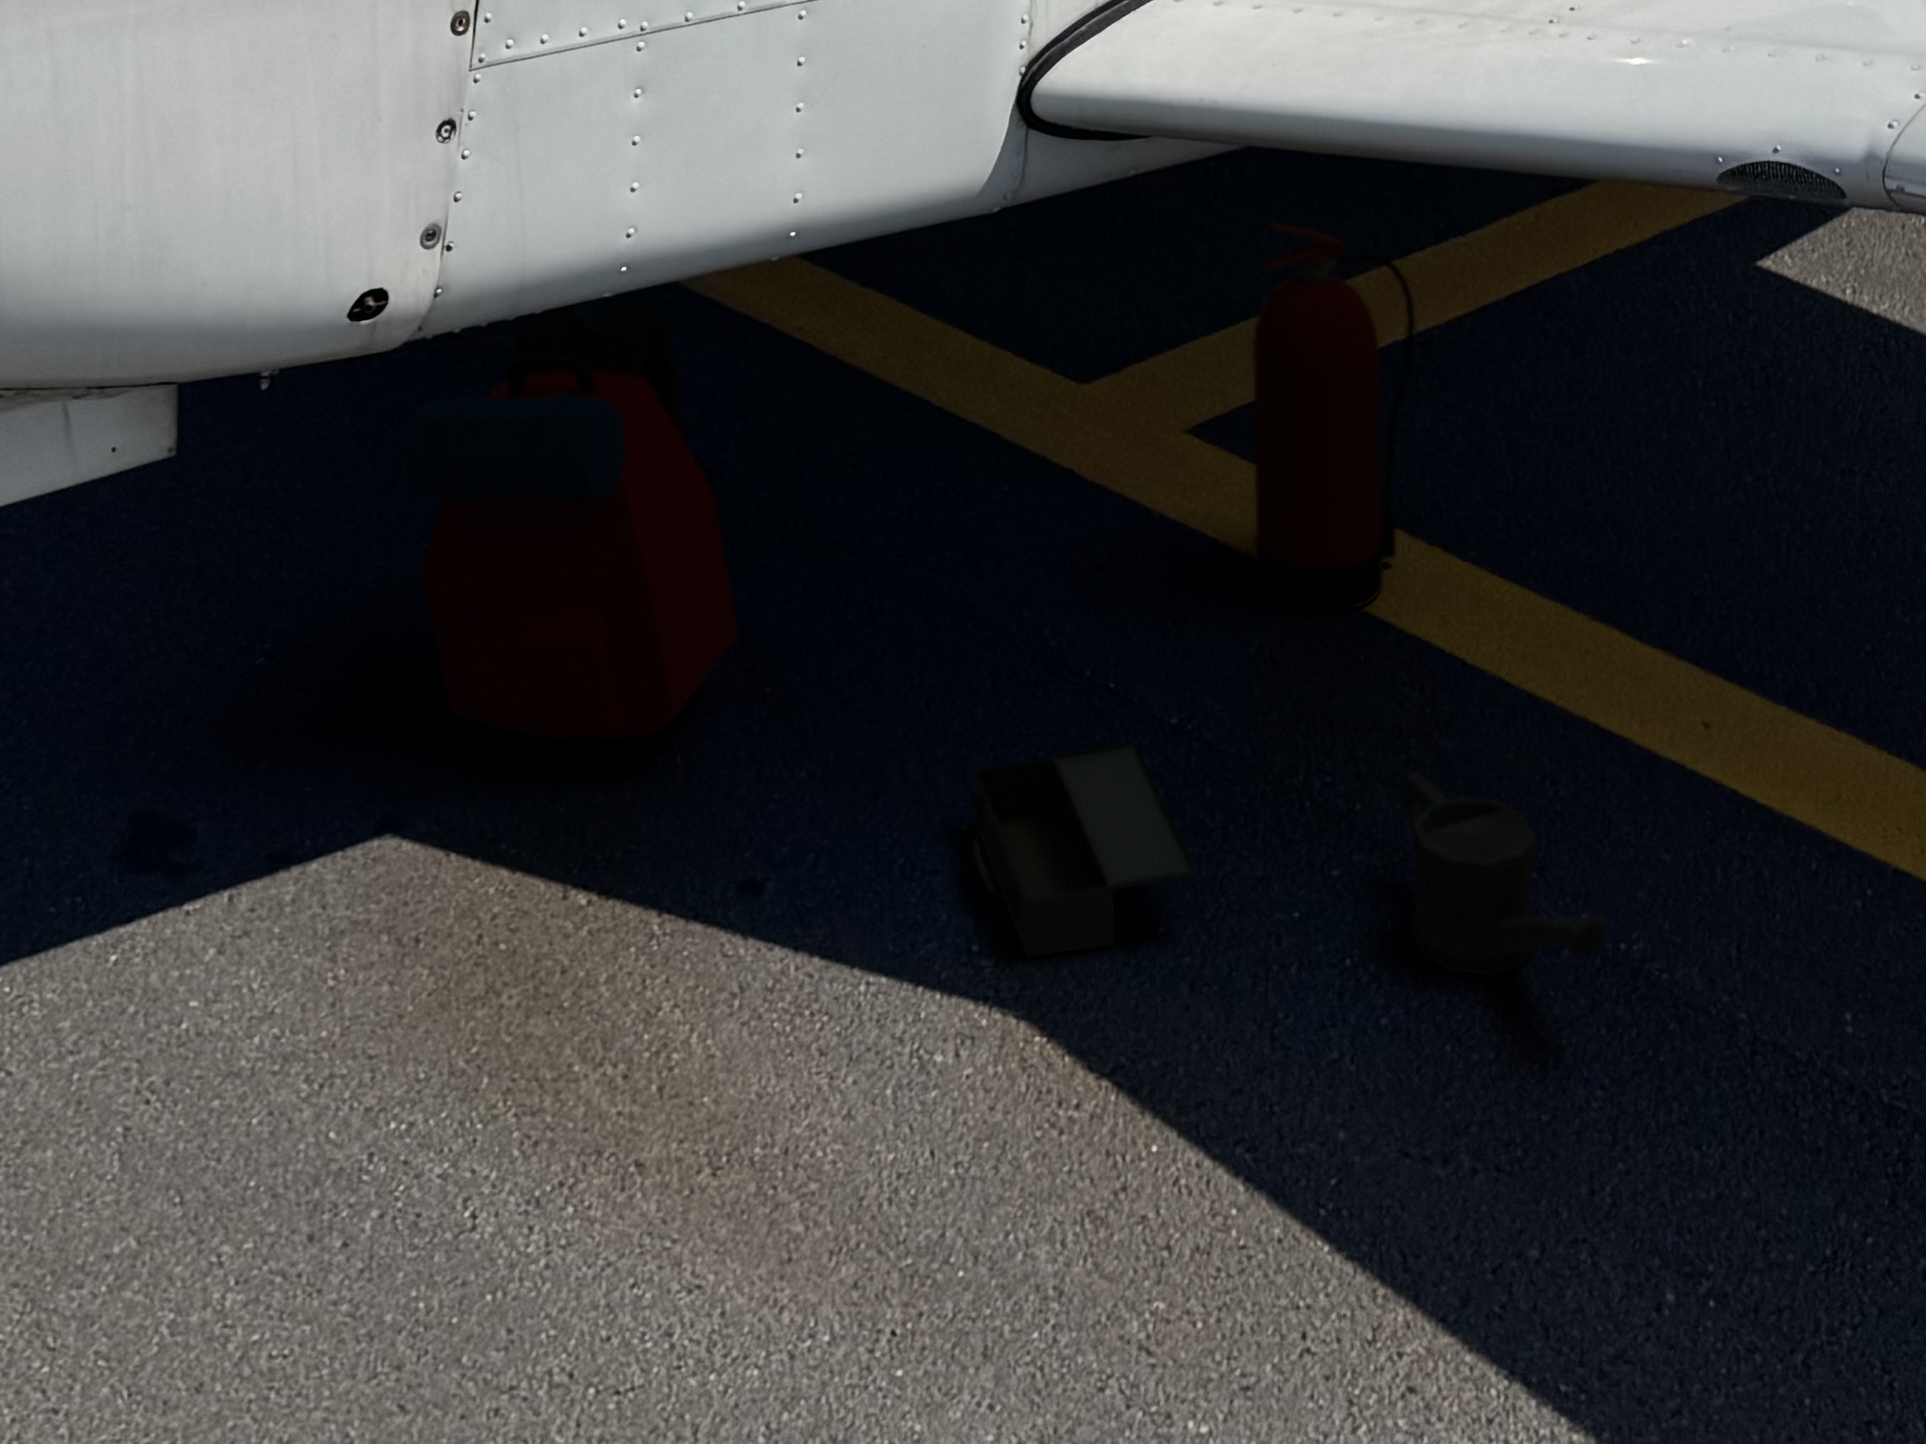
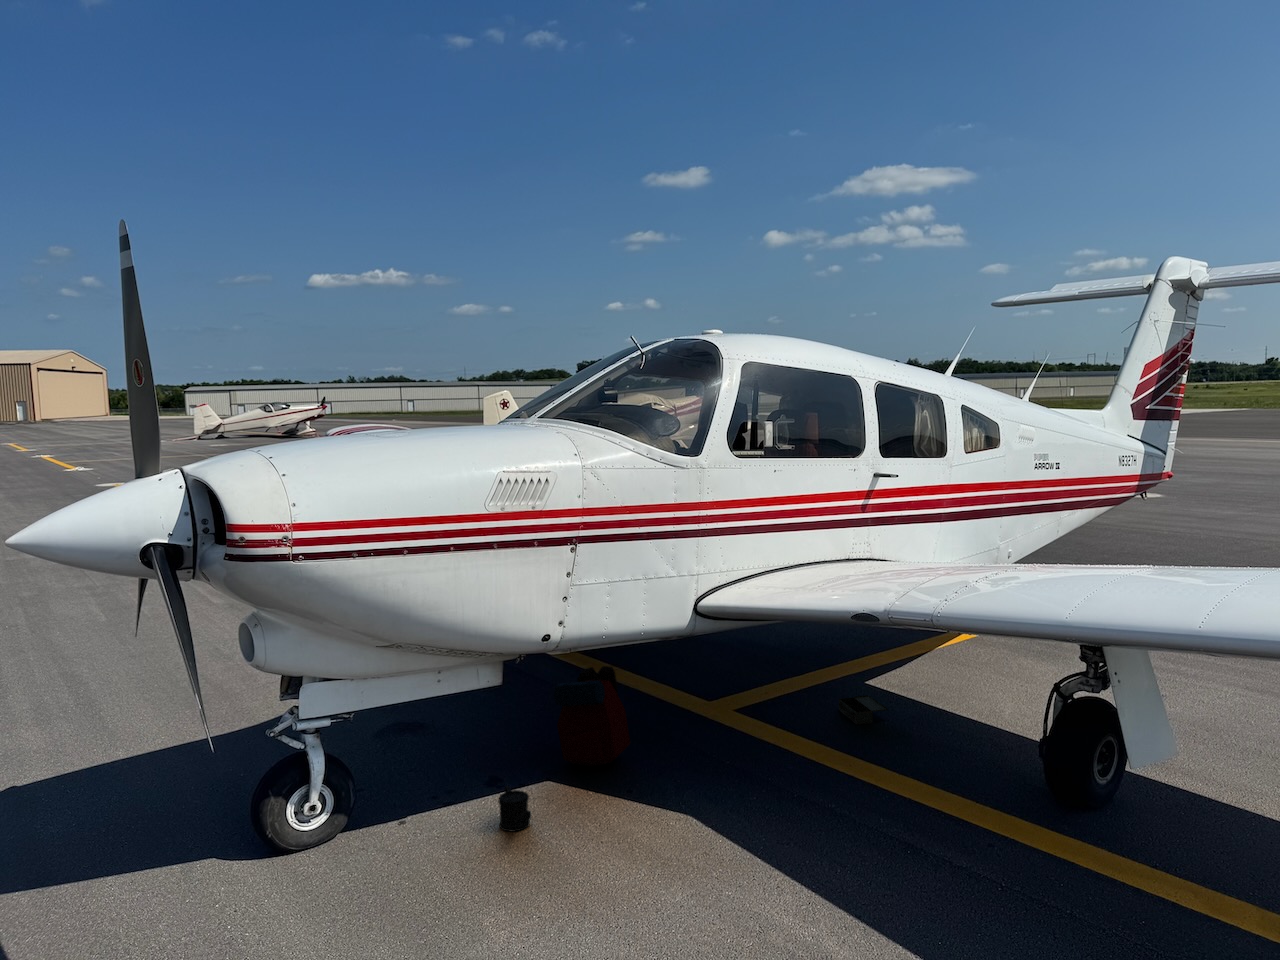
fire extinguisher: present [1253,222,1415,613] -> none [751,650,788,744]
toolbox: present [971,744,1196,956] -> present [839,695,888,725]
watering can: present [1402,772,1606,975] -> present [499,786,532,832]

